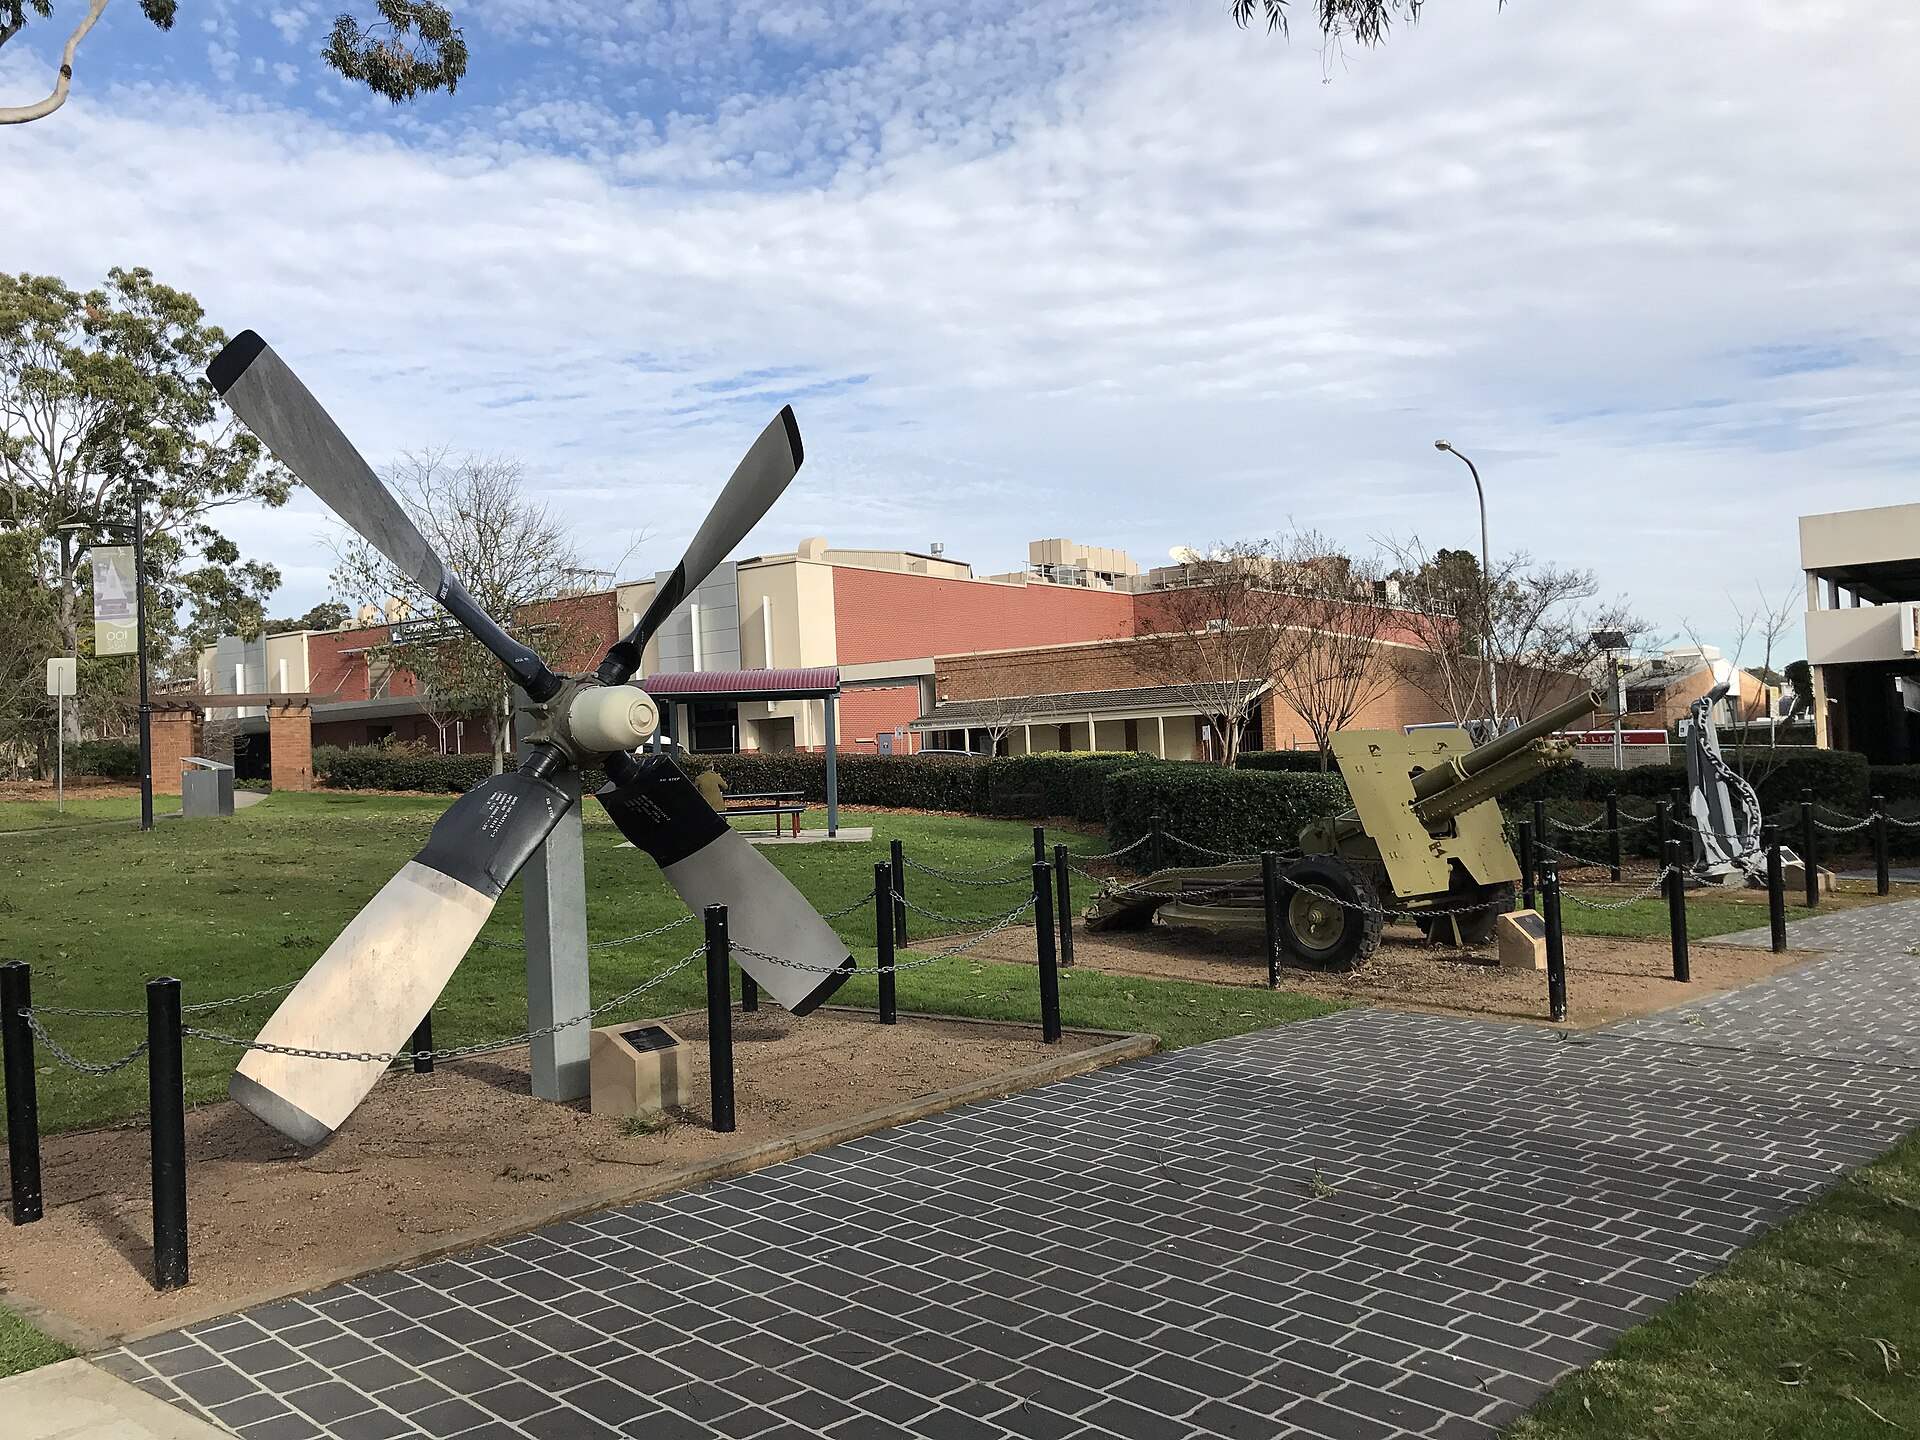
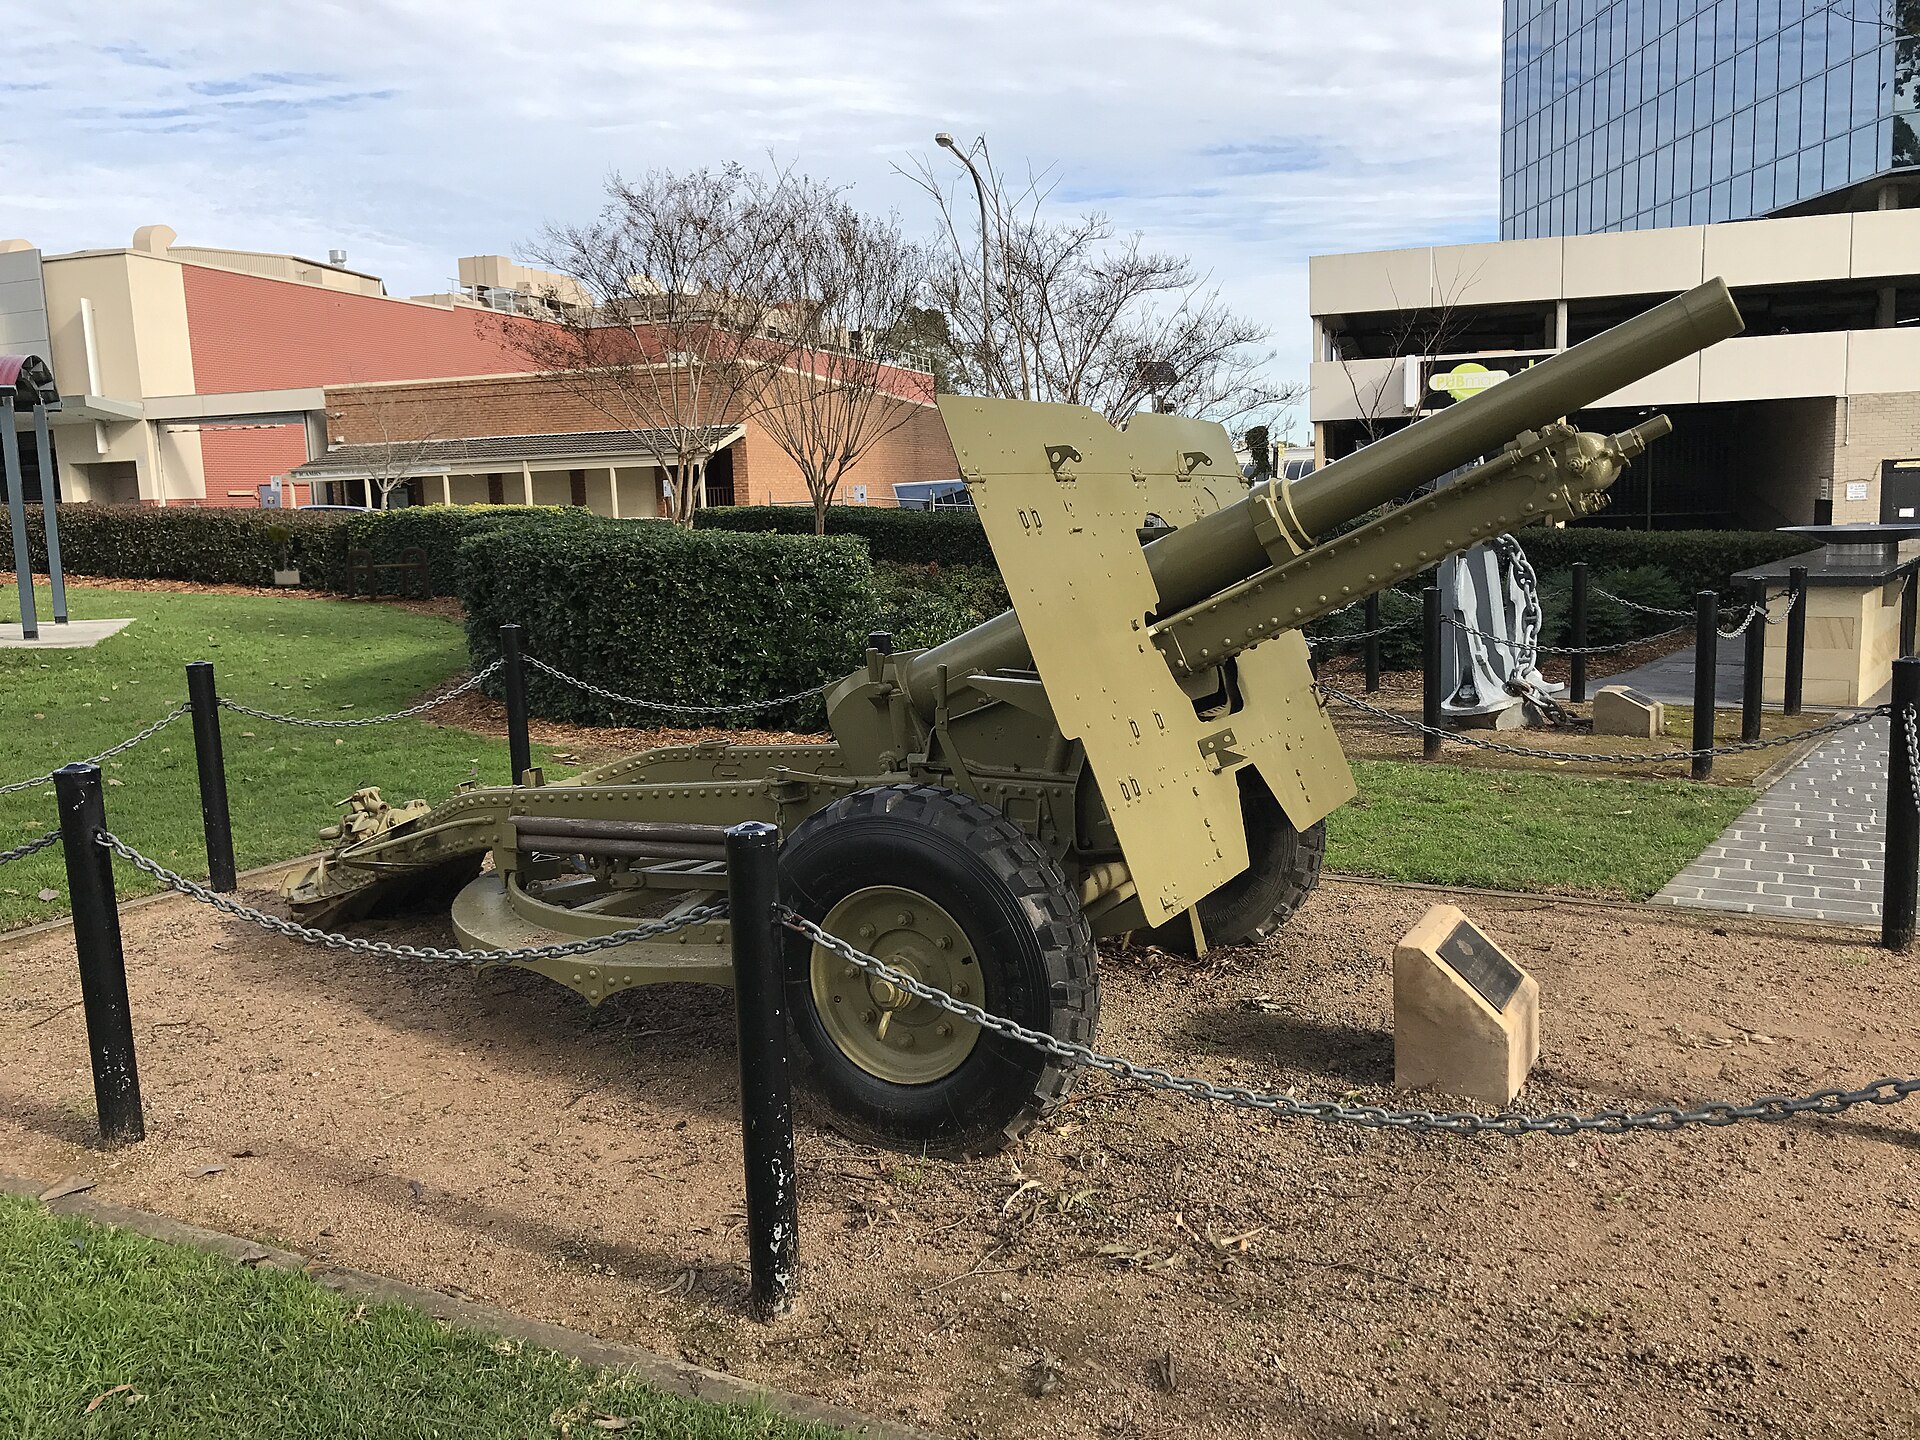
potted tree: none [936,767,955,808] -> present [267,525,300,584]

